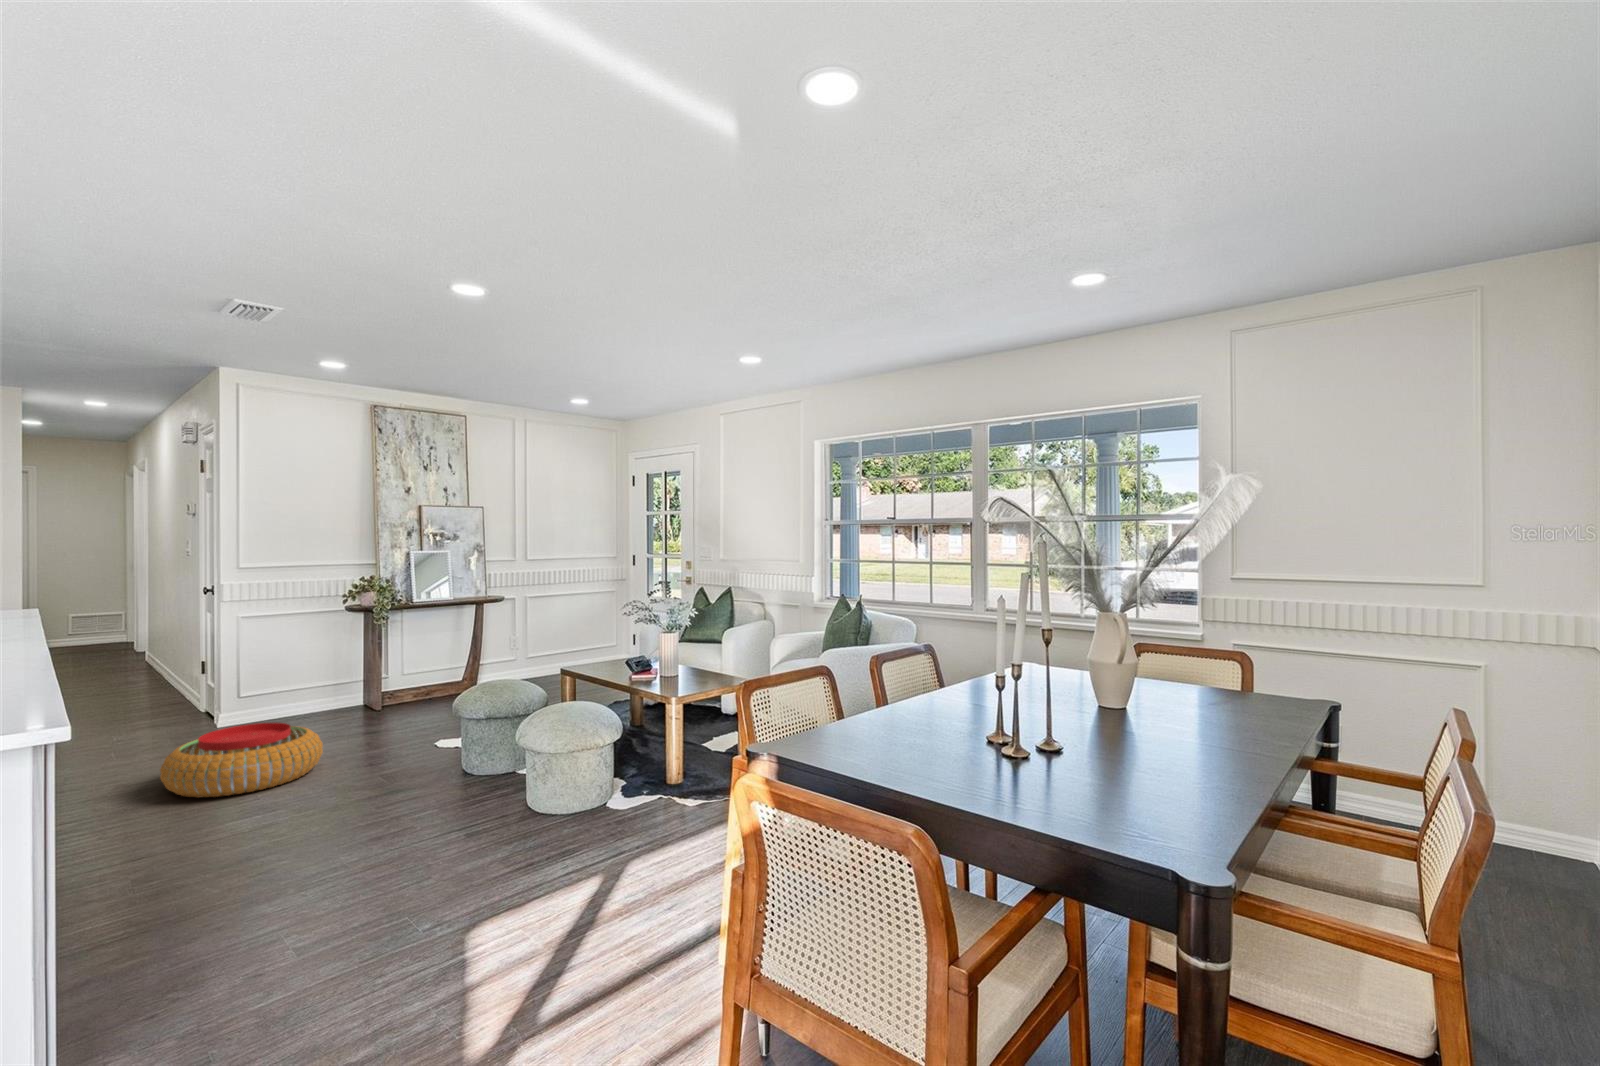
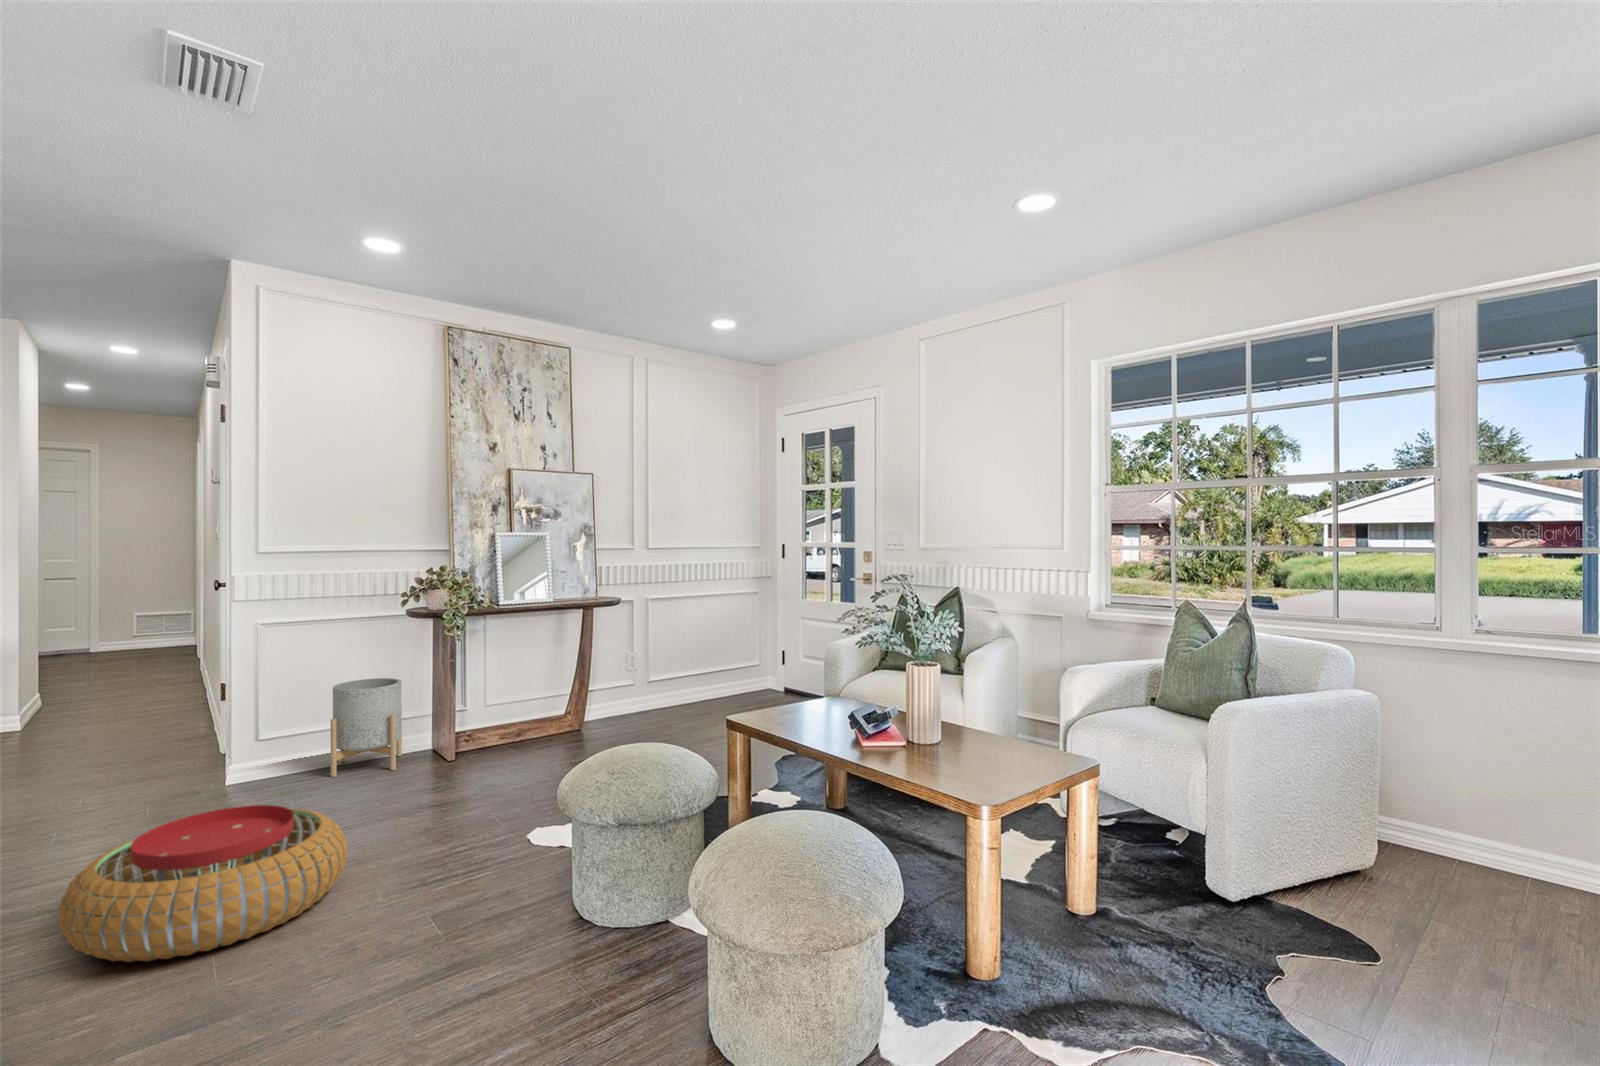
planter: none [293,655,342,721] -> present [331,678,402,777]

